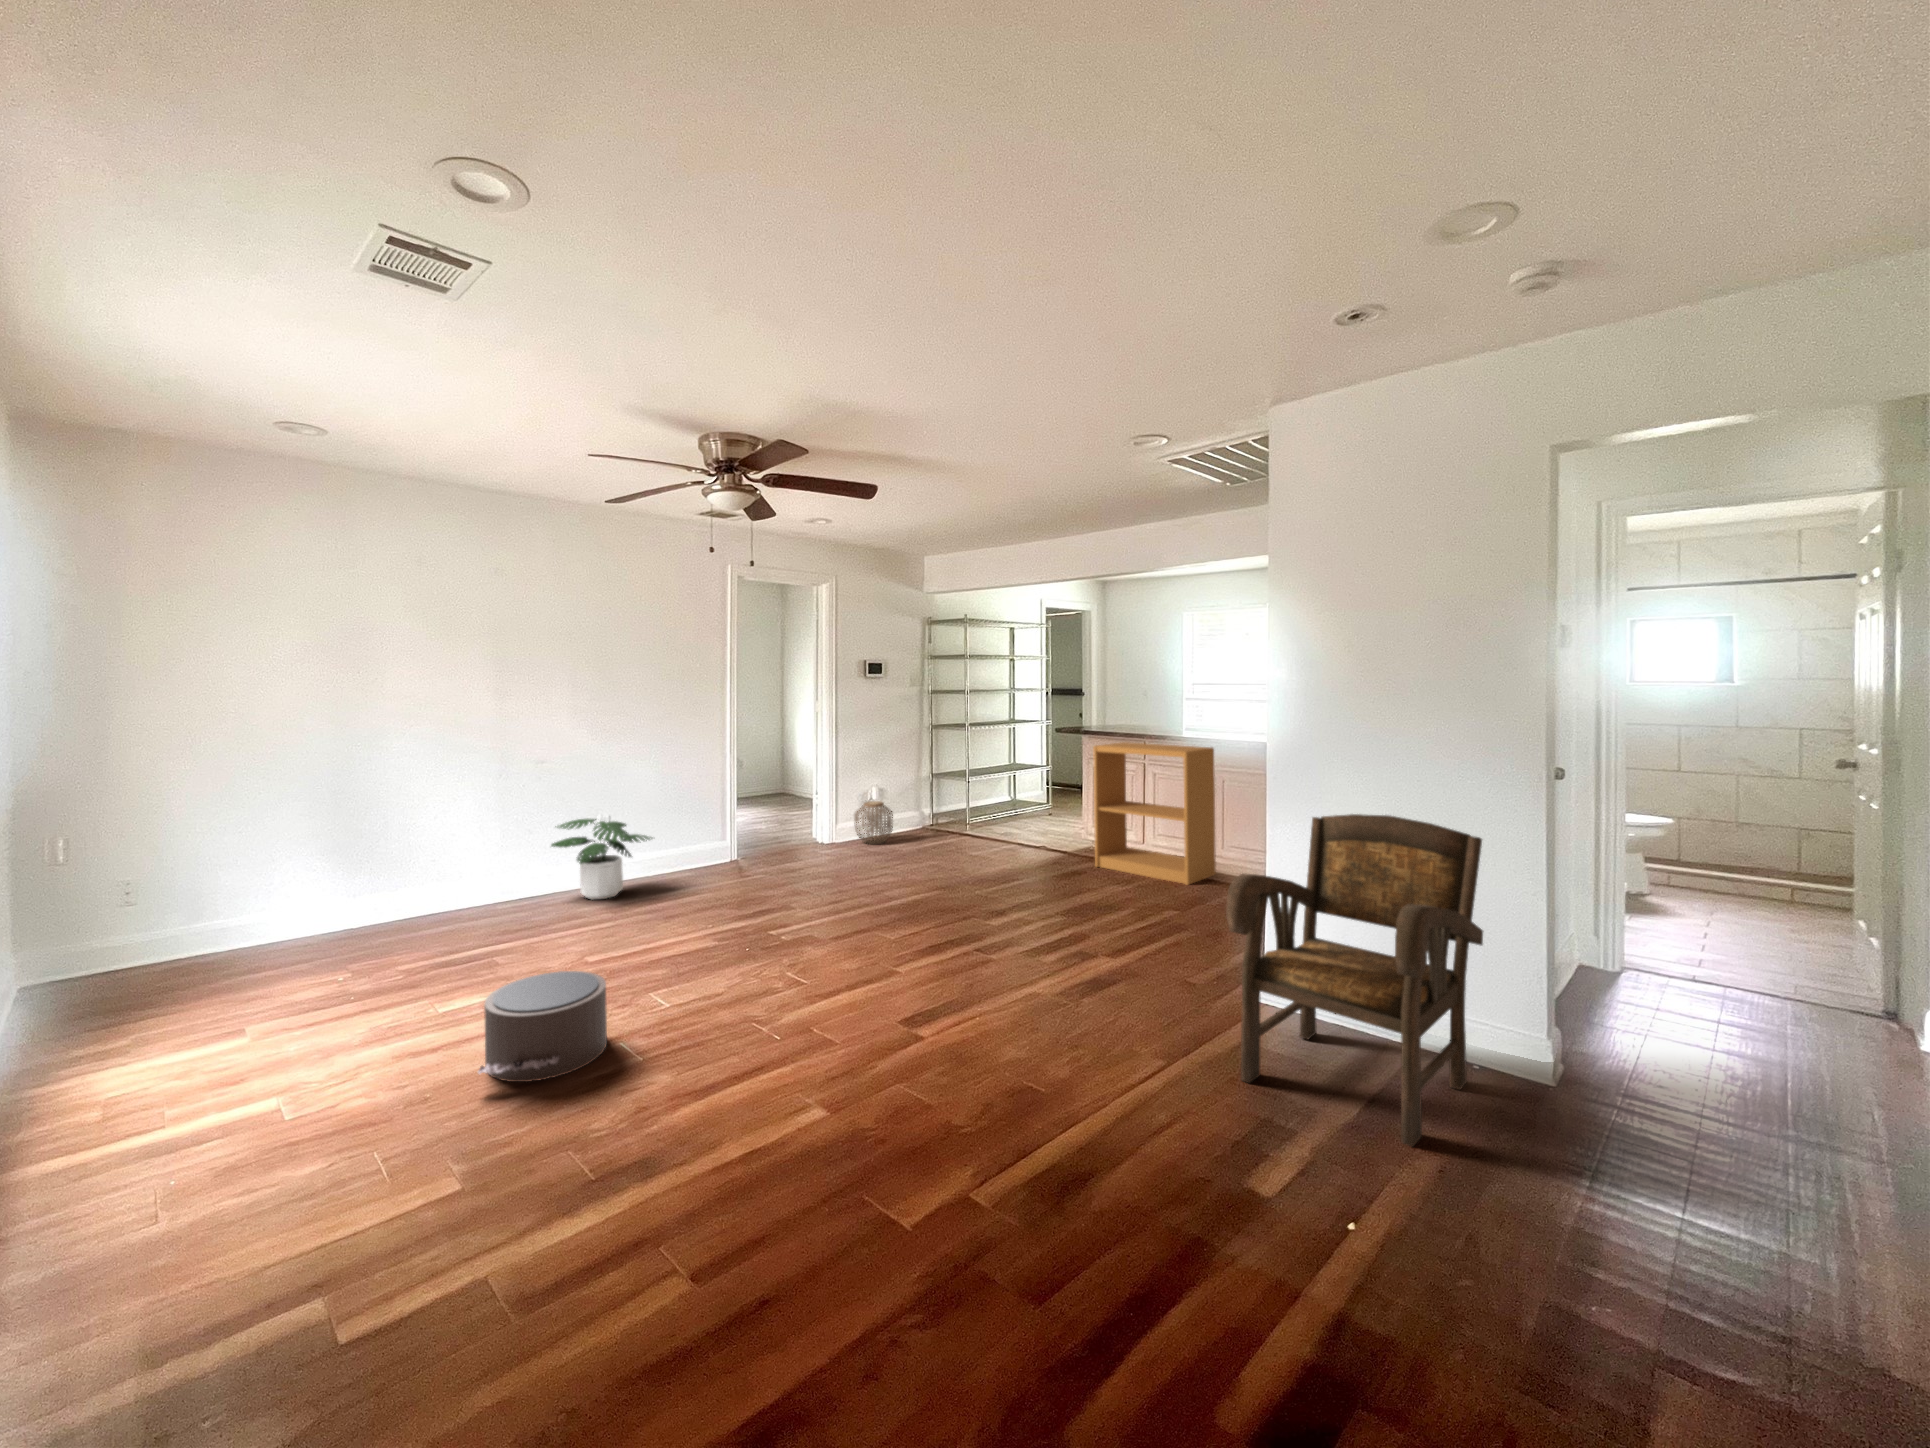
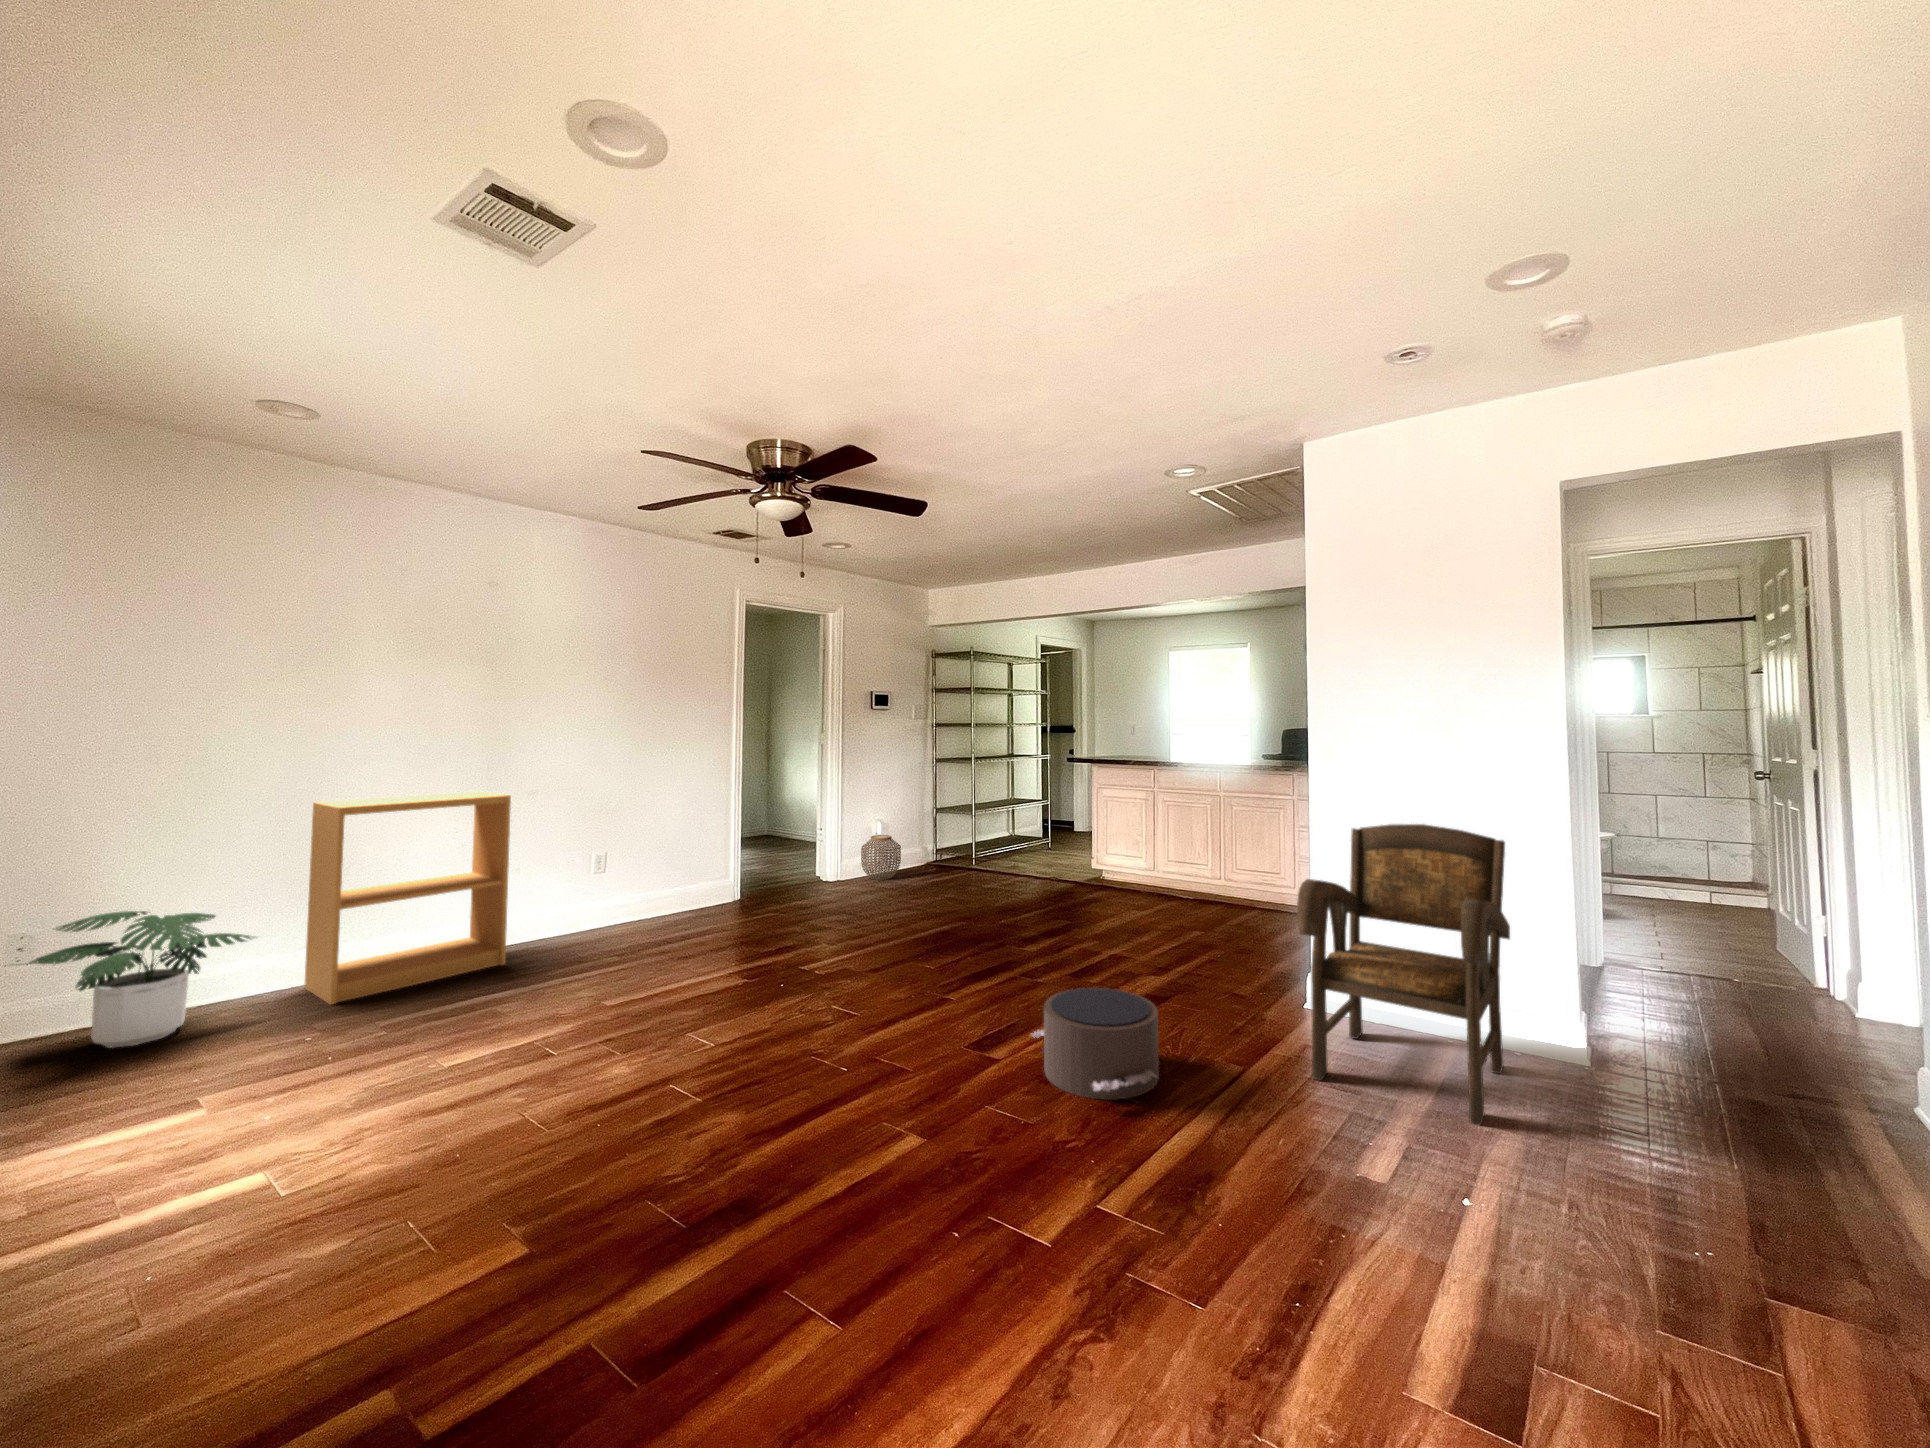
bookshelf: present [1093,742,1216,885] -> present [305,791,511,1004]
potted plant: present [551,819,652,899] -> present [29,911,254,1048]
pouf: present [478,971,607,1082] -> present [1031,988,1159,1100]

